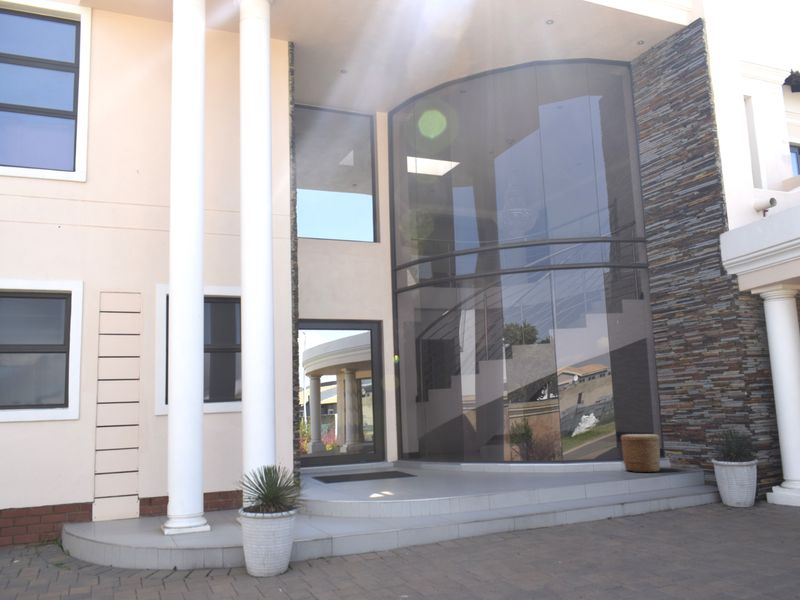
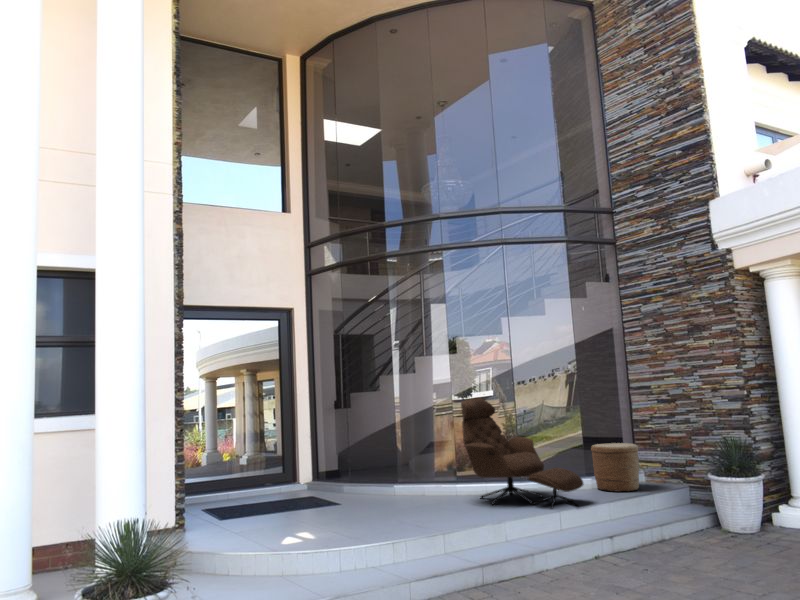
lounge chair: none [512,395,607,481] -> present [461,398,583,508]

